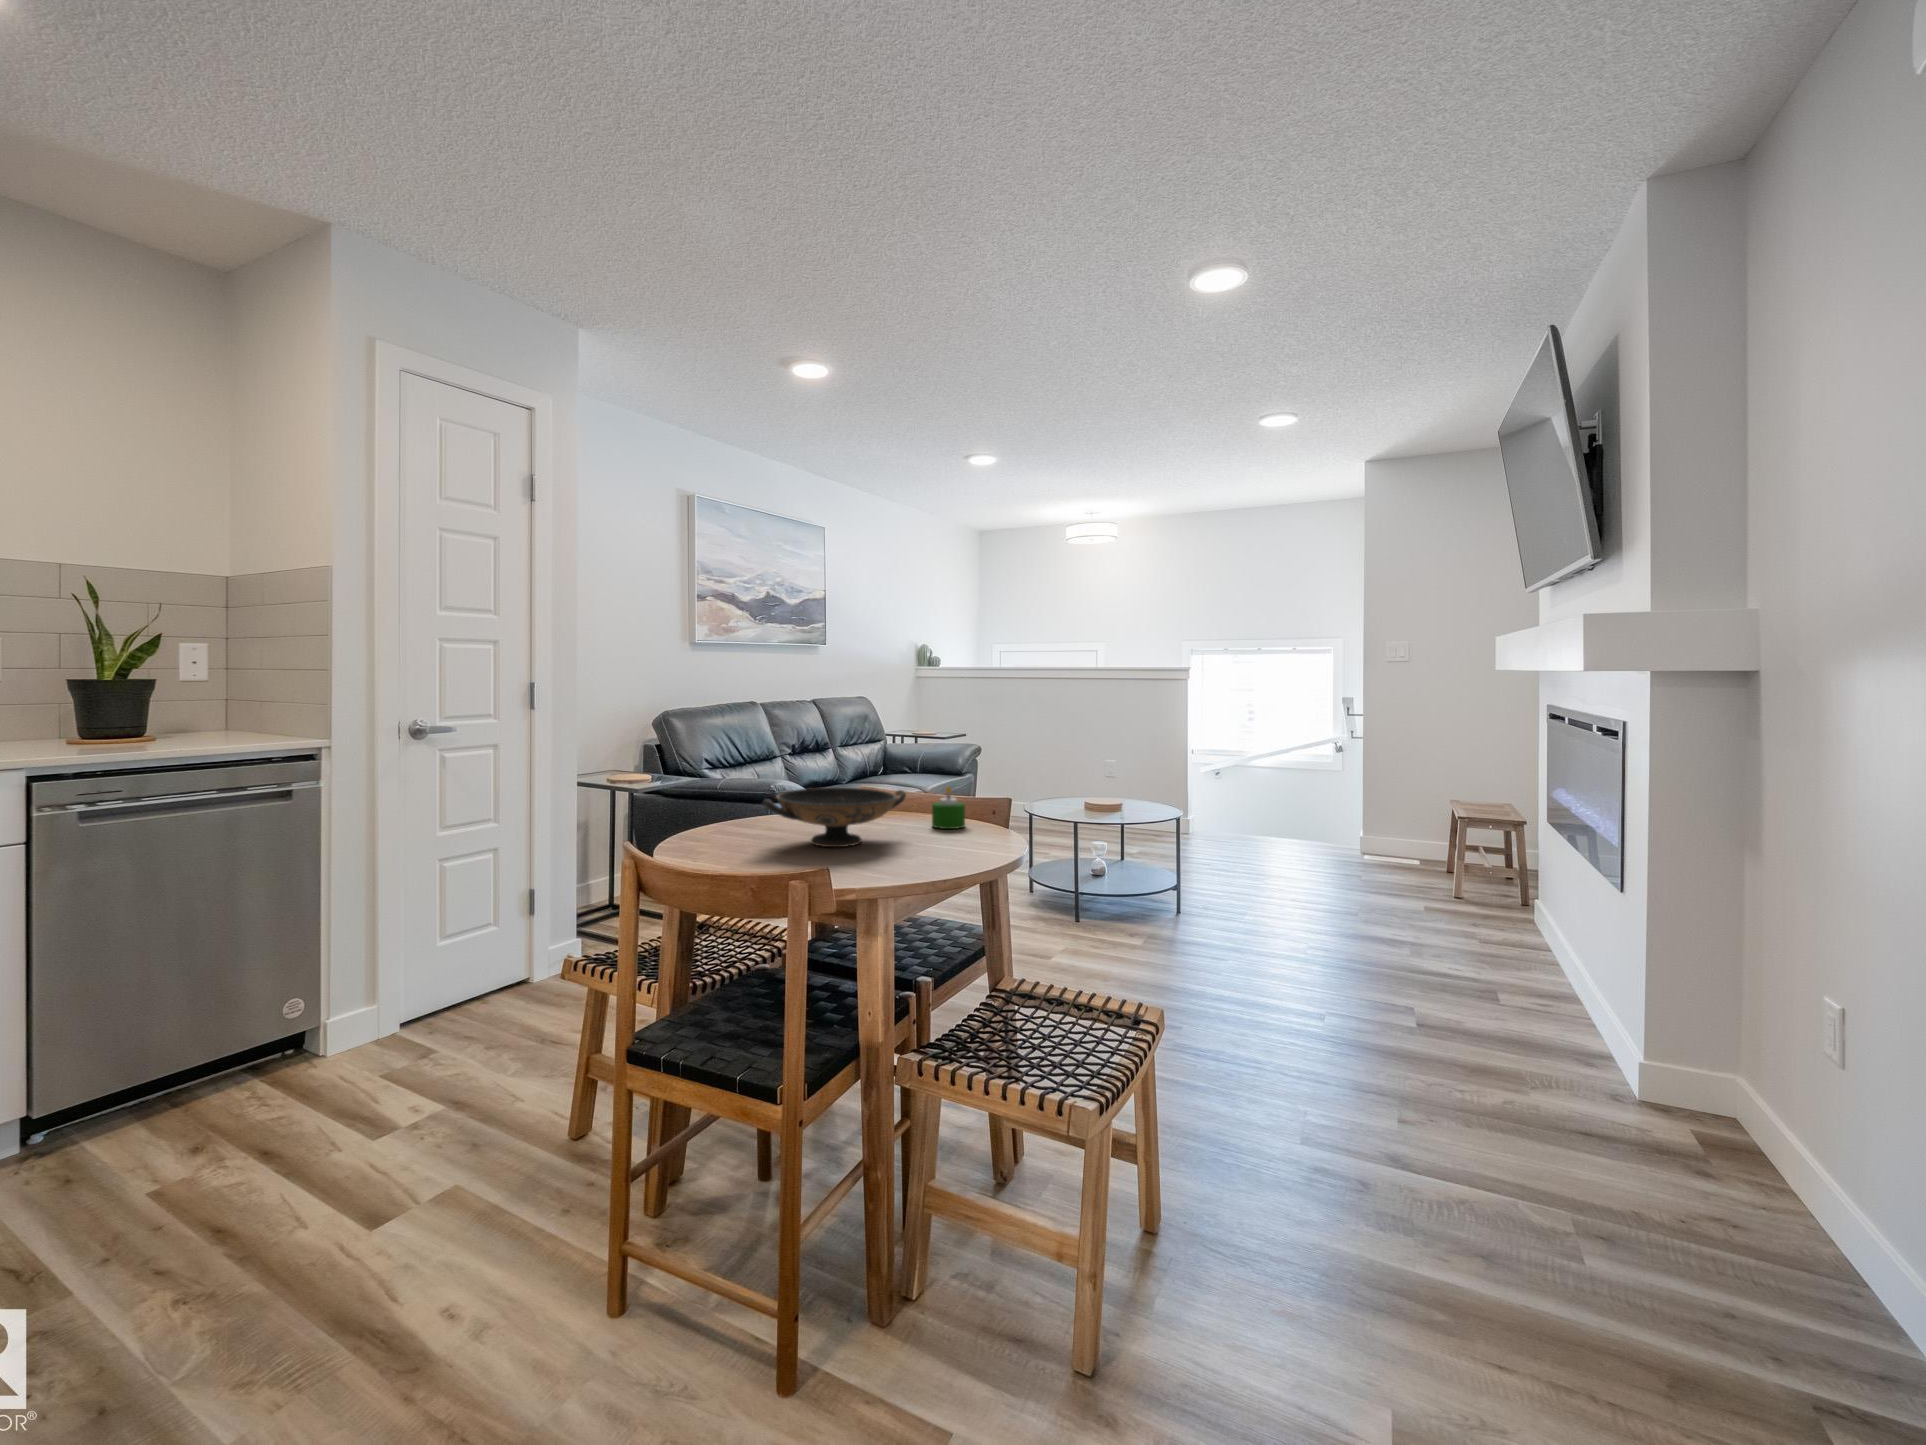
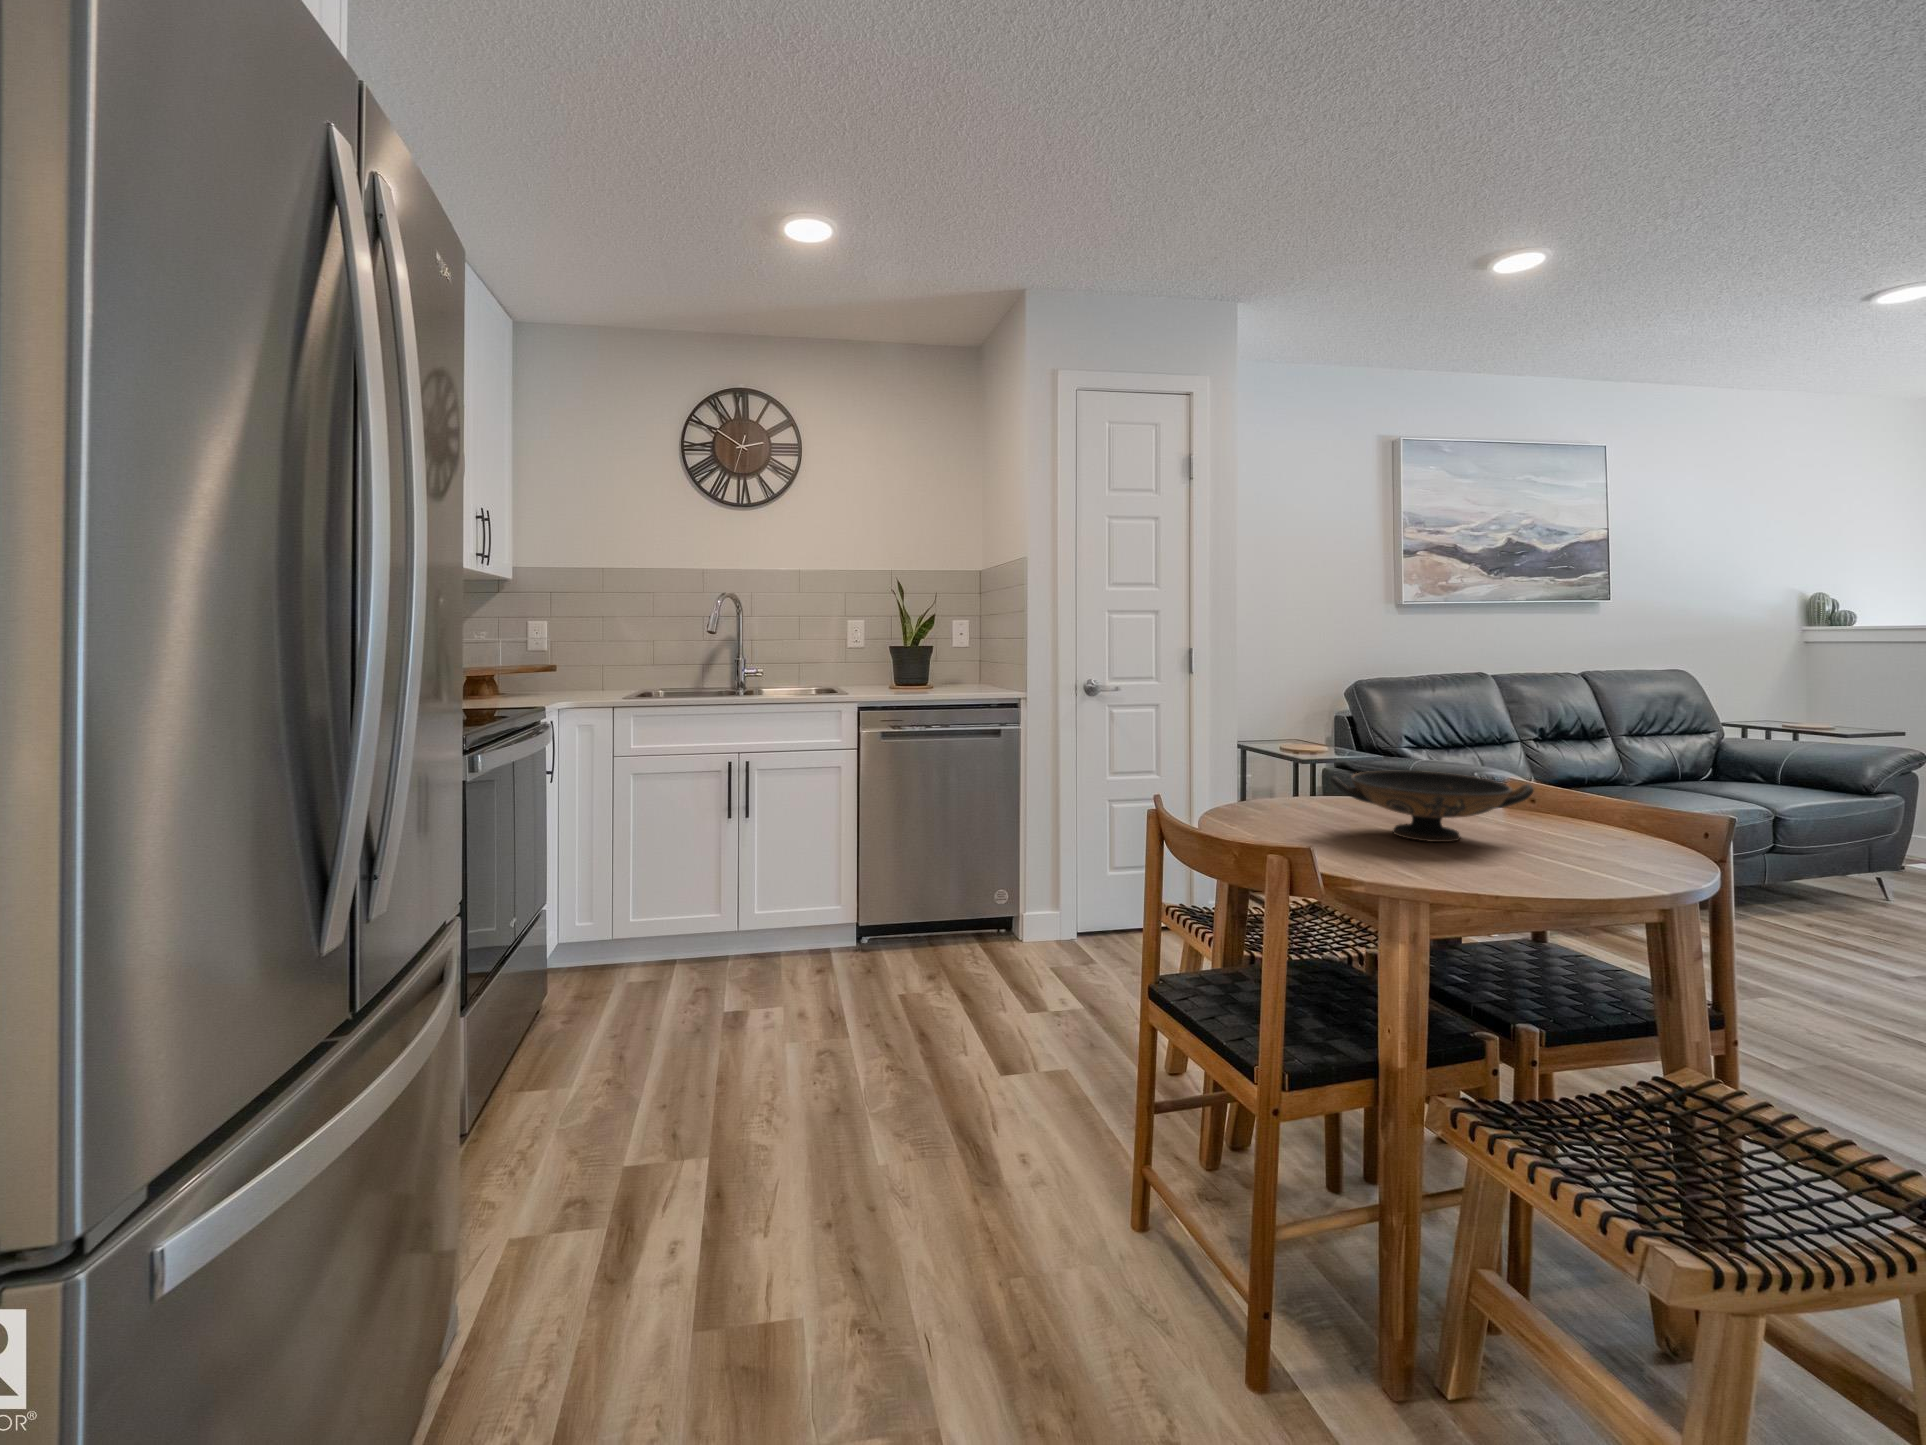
candle: present [932,786,965,829] -> none [1586,787,1644,845]

